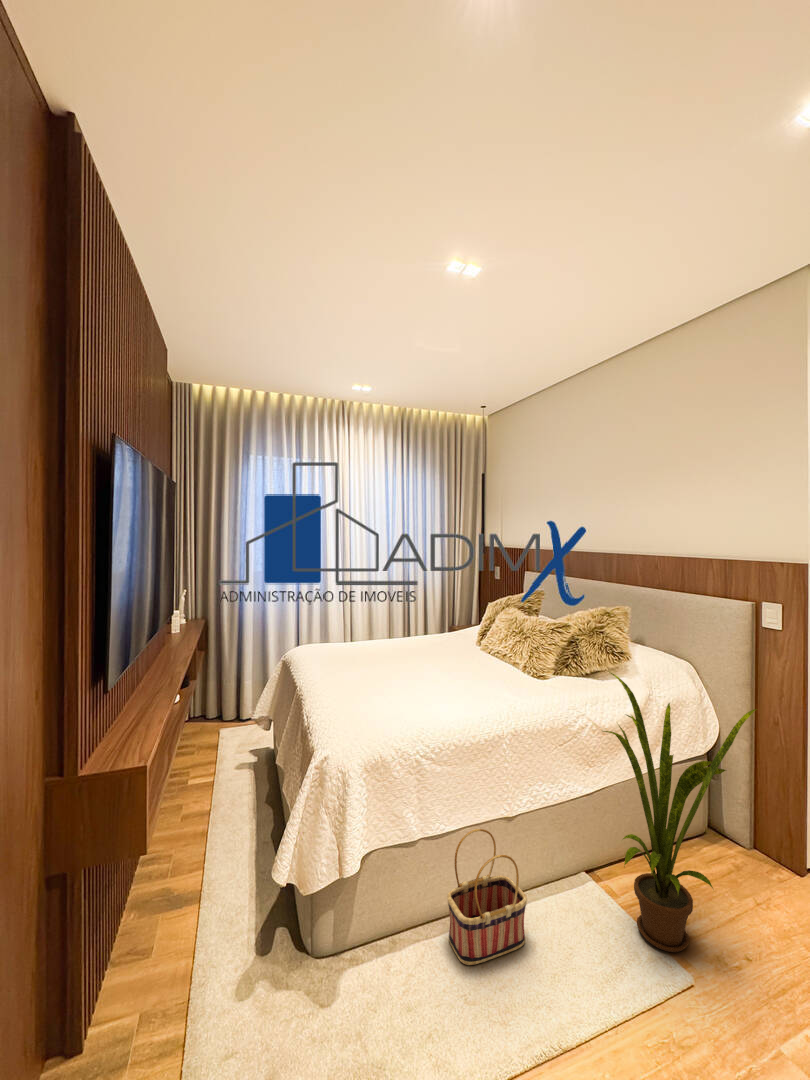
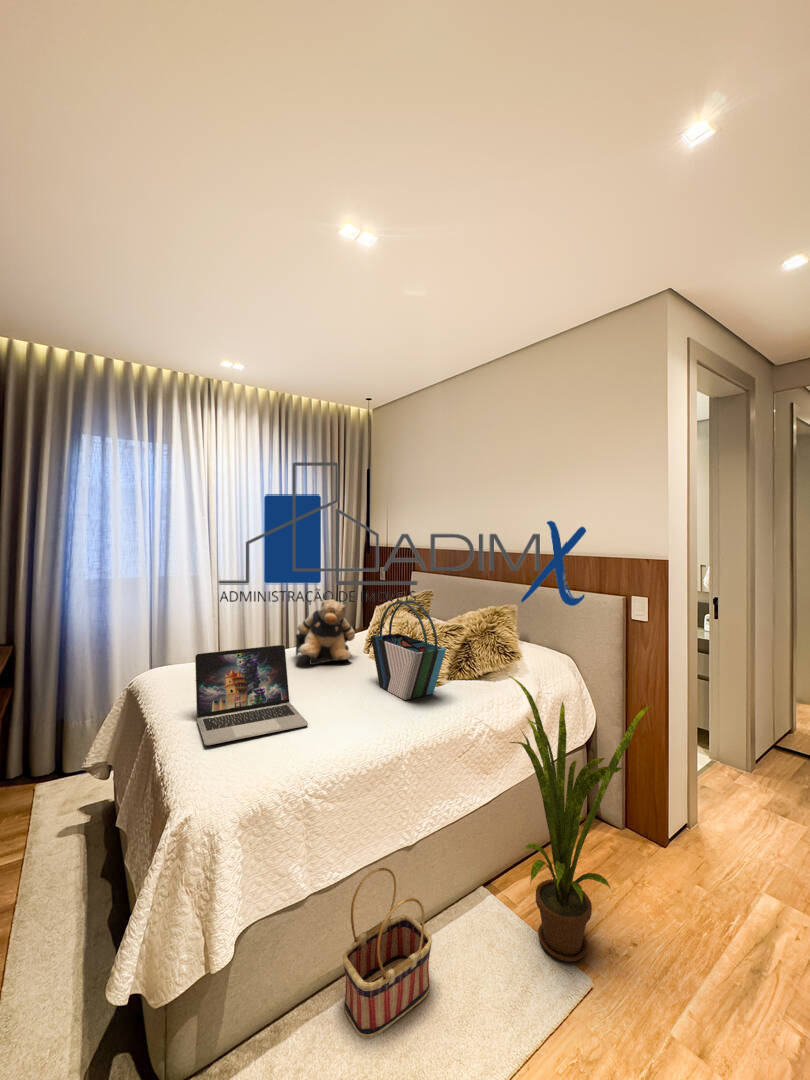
teddy bear: none [414,596,468,655] -> present [296,600,355,665]
tote bag: none [480,598,549,690] -> present [371,601,446,700]
laptop: none [332,633,421,708] -> present [195,645,308,745]

